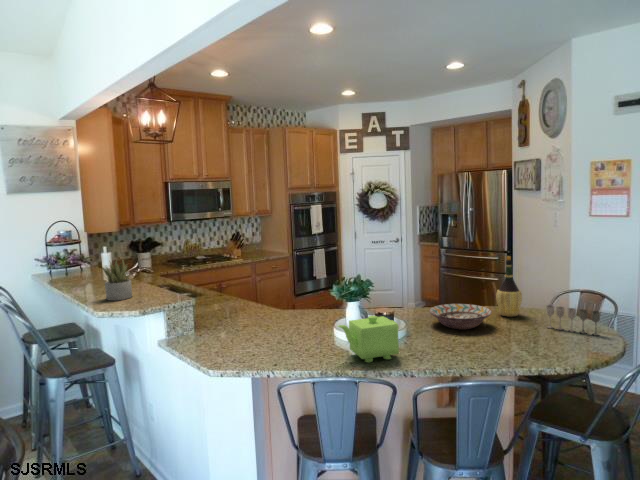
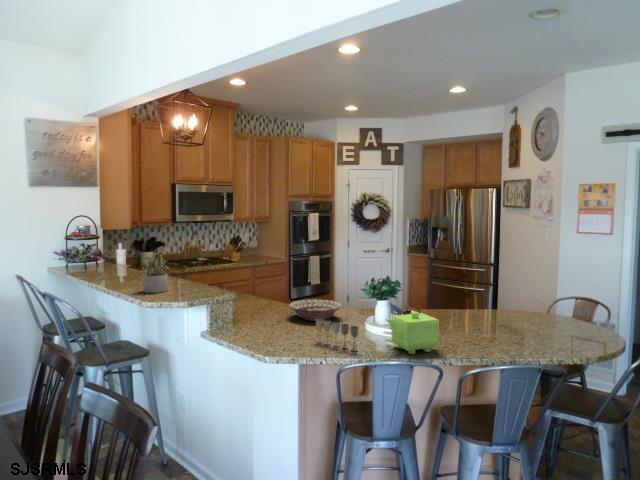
wine bottle: present [496,256,522,317] -> none [508,264,532,320]
decorative bowl: present [429,304,492,329] -> present [289,299,342,321]
wine glass: present [546,305,600,336] -> present [316,319,358,351]

